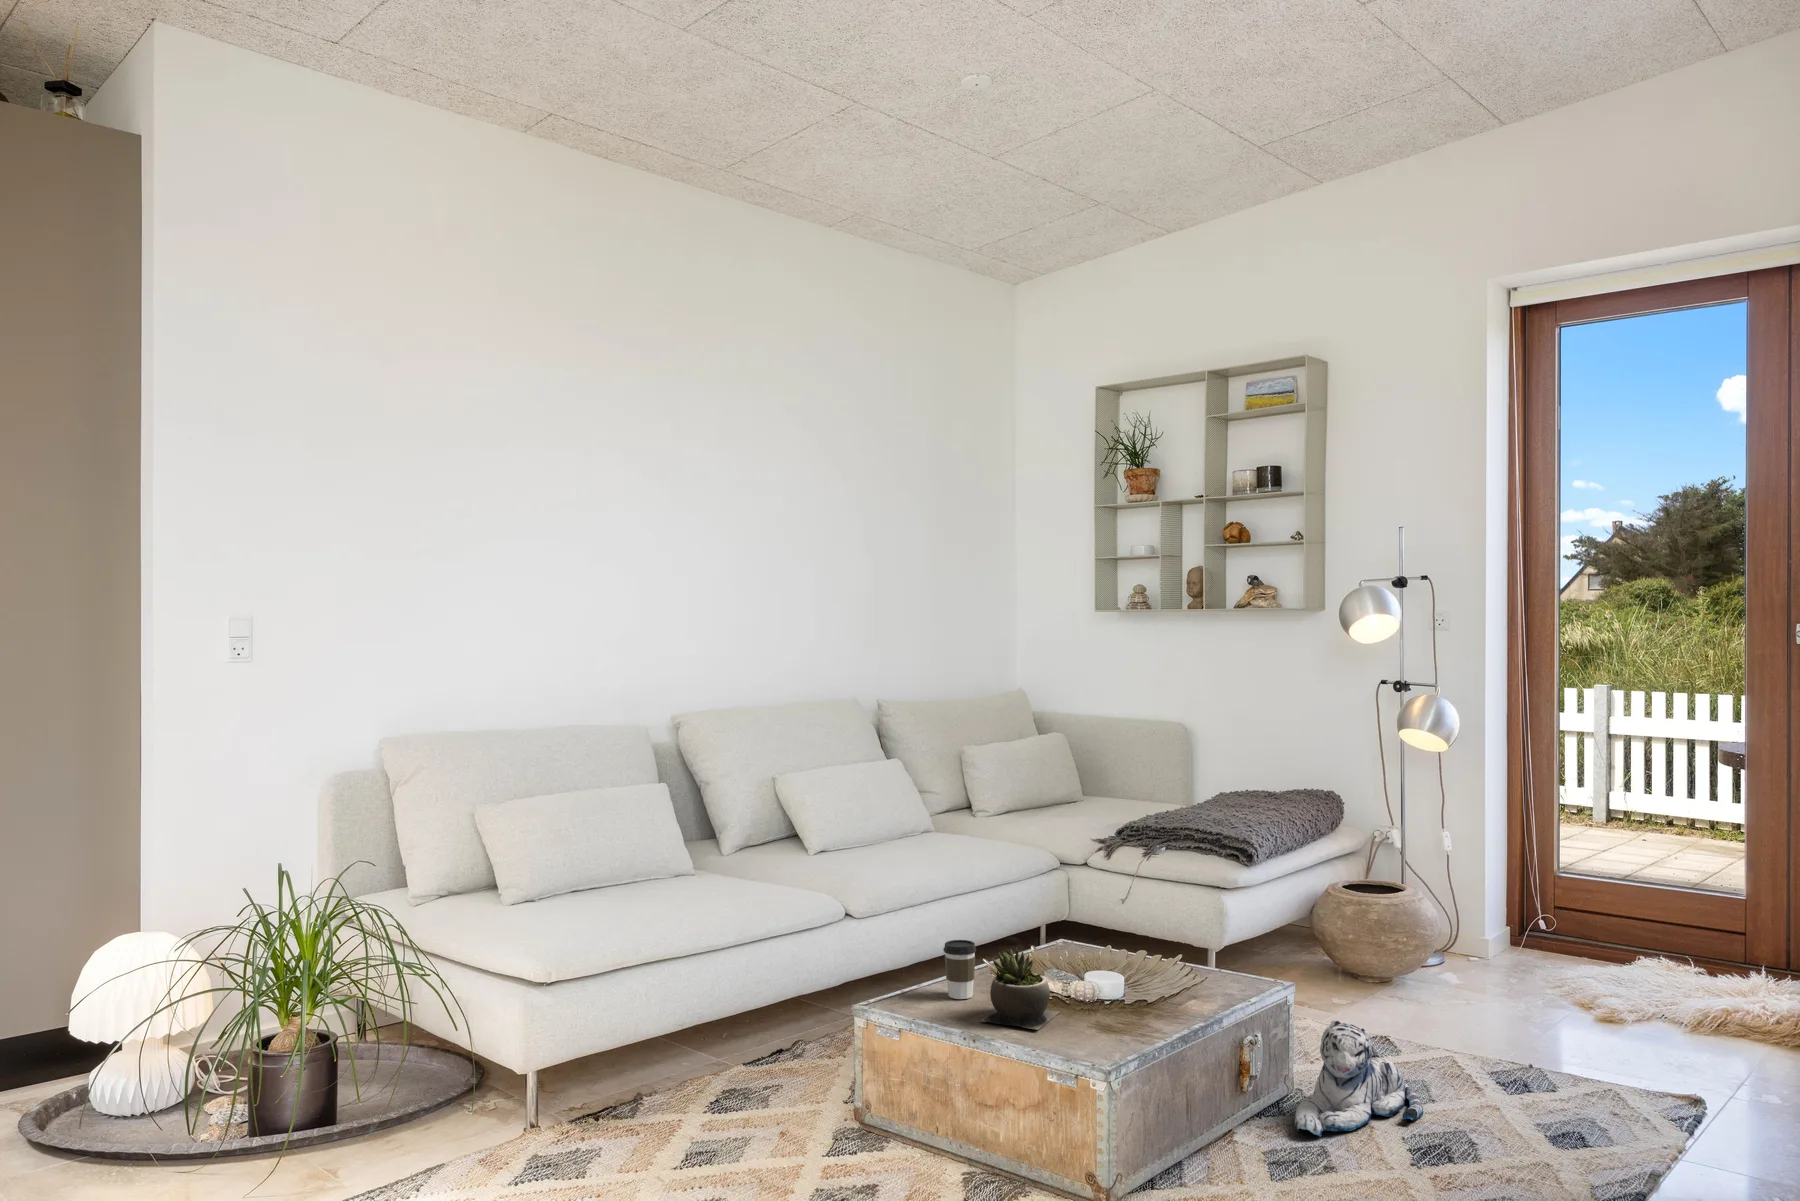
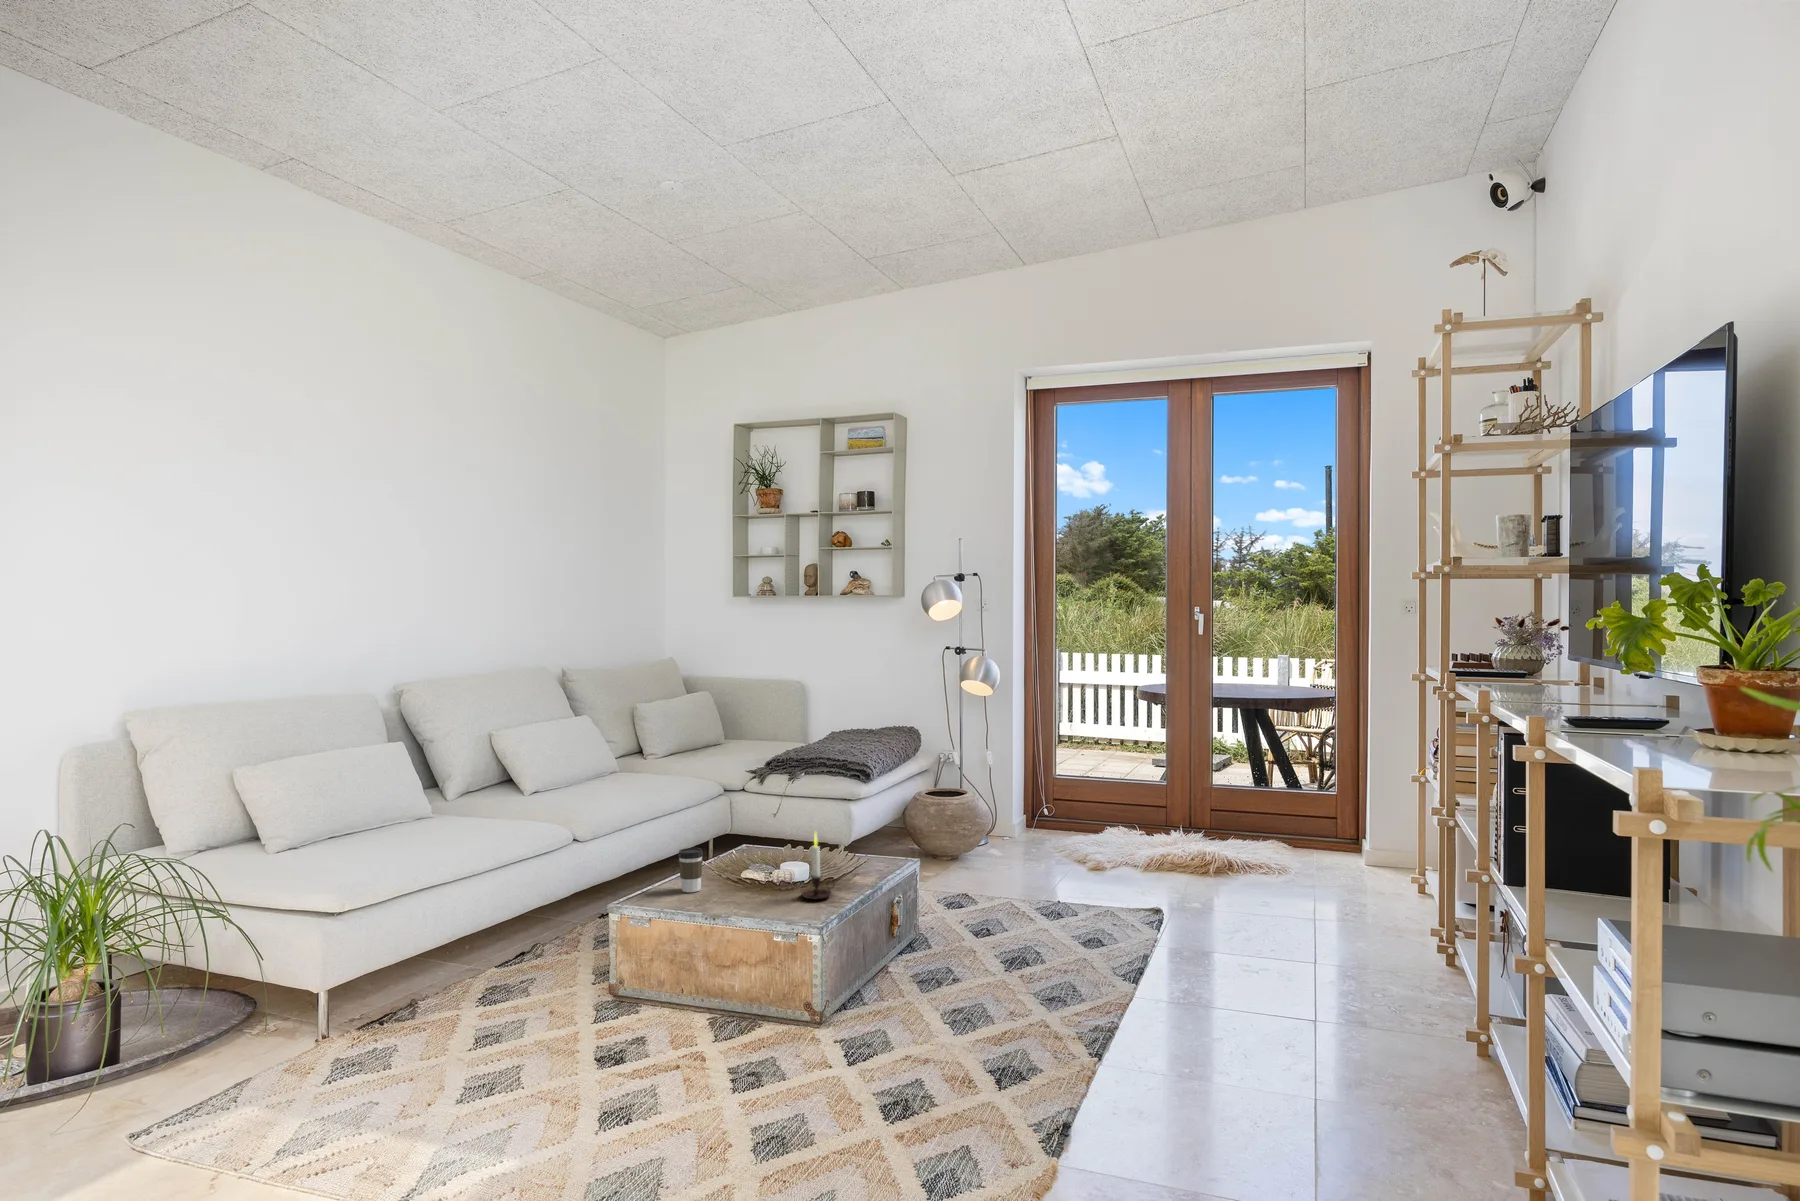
candle: none [1099,931,1149,1029] -> present [801,833,833,899]
succulent plant: present [980,948,1059,1030] -> none [714,848,770,906]
plush toy: present [1295,1020,1423,1136] -> none [924,881,1003,961]

